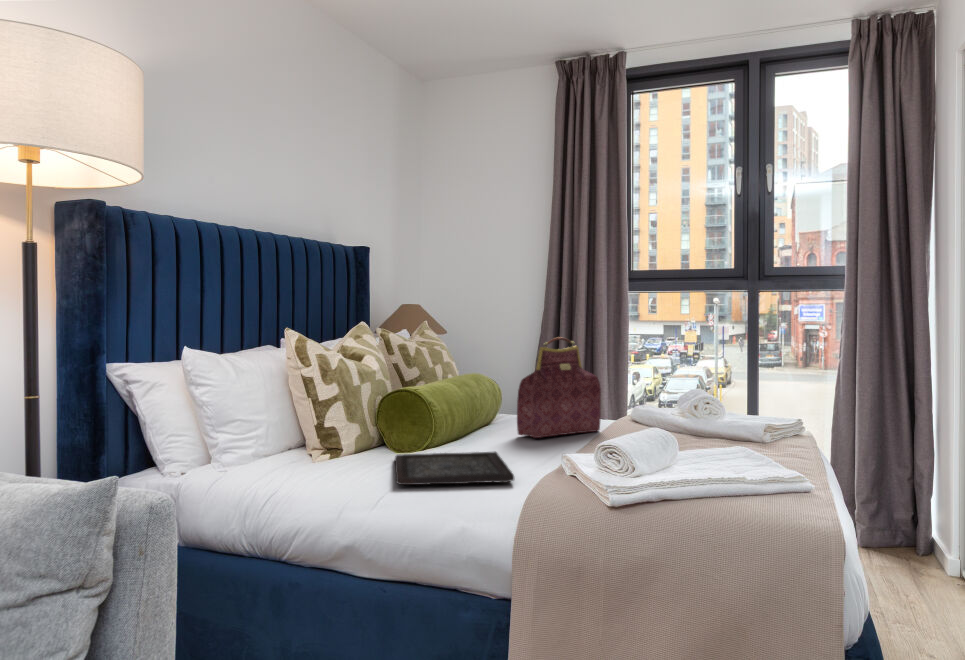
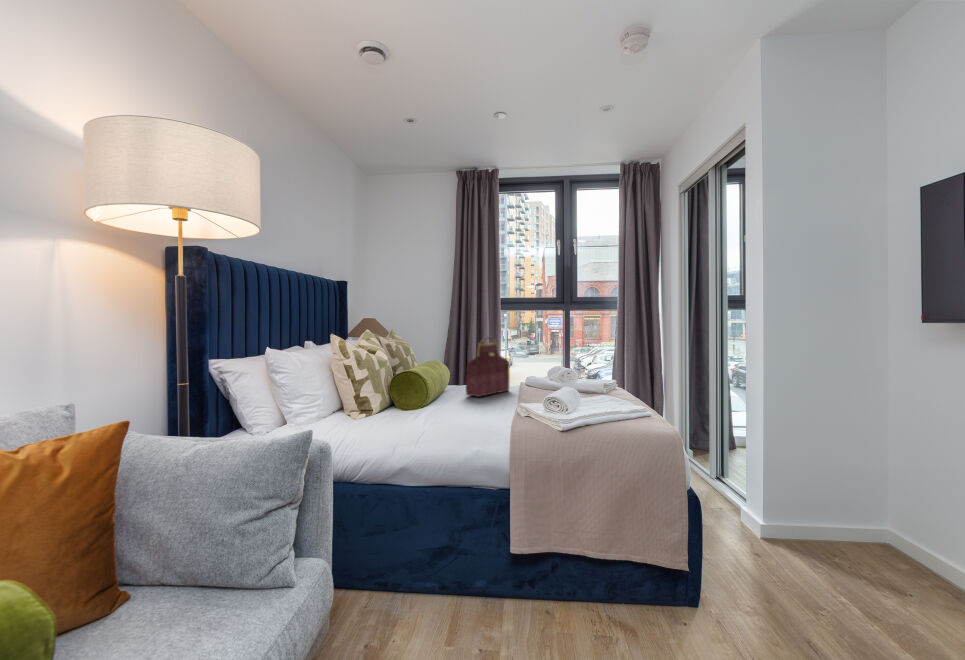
tray: present [395,452,514,485] -> none [407,406,492,428]

